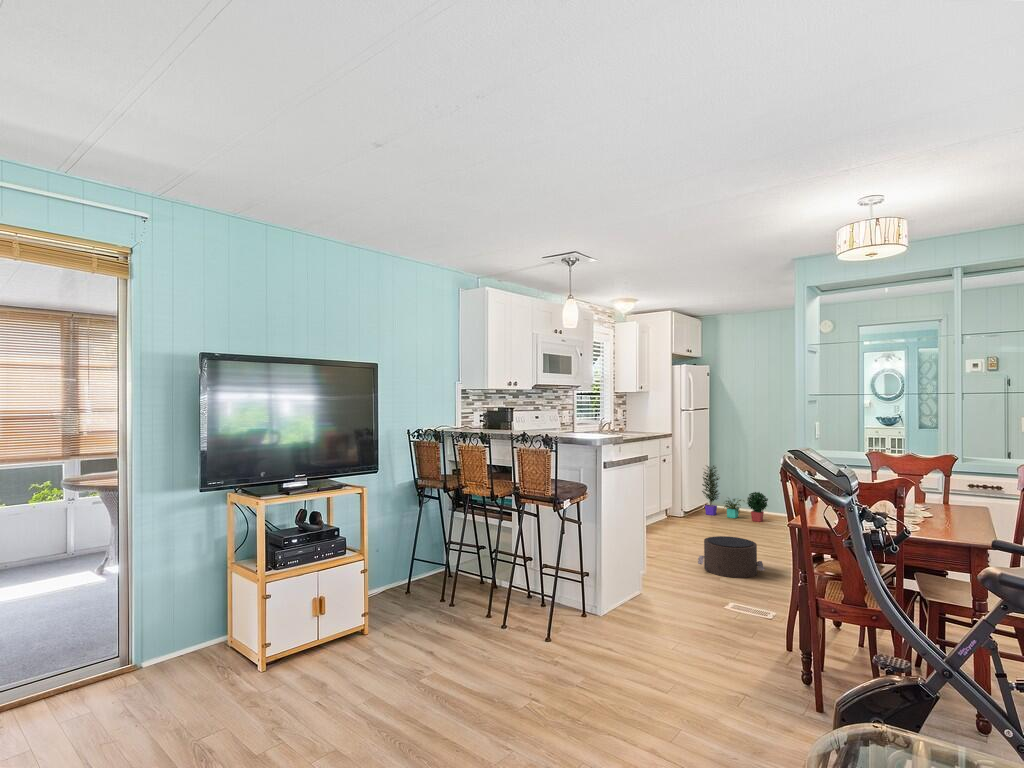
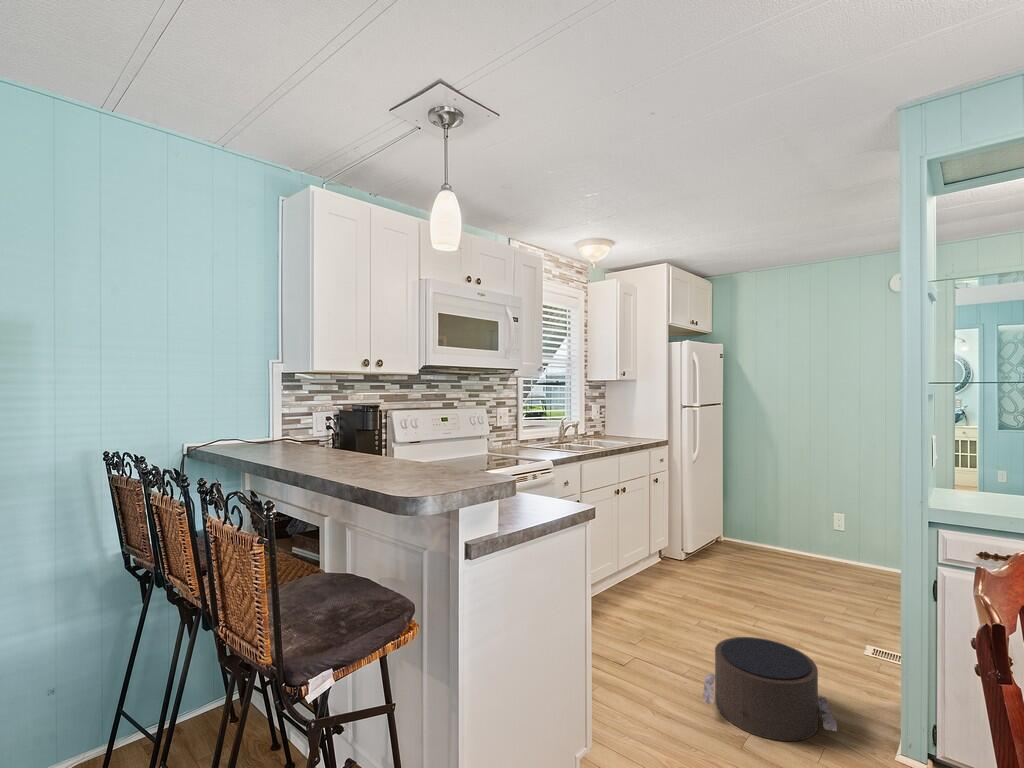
potted plant: present [702,466,768,522] -> none [710,484,812,572]

